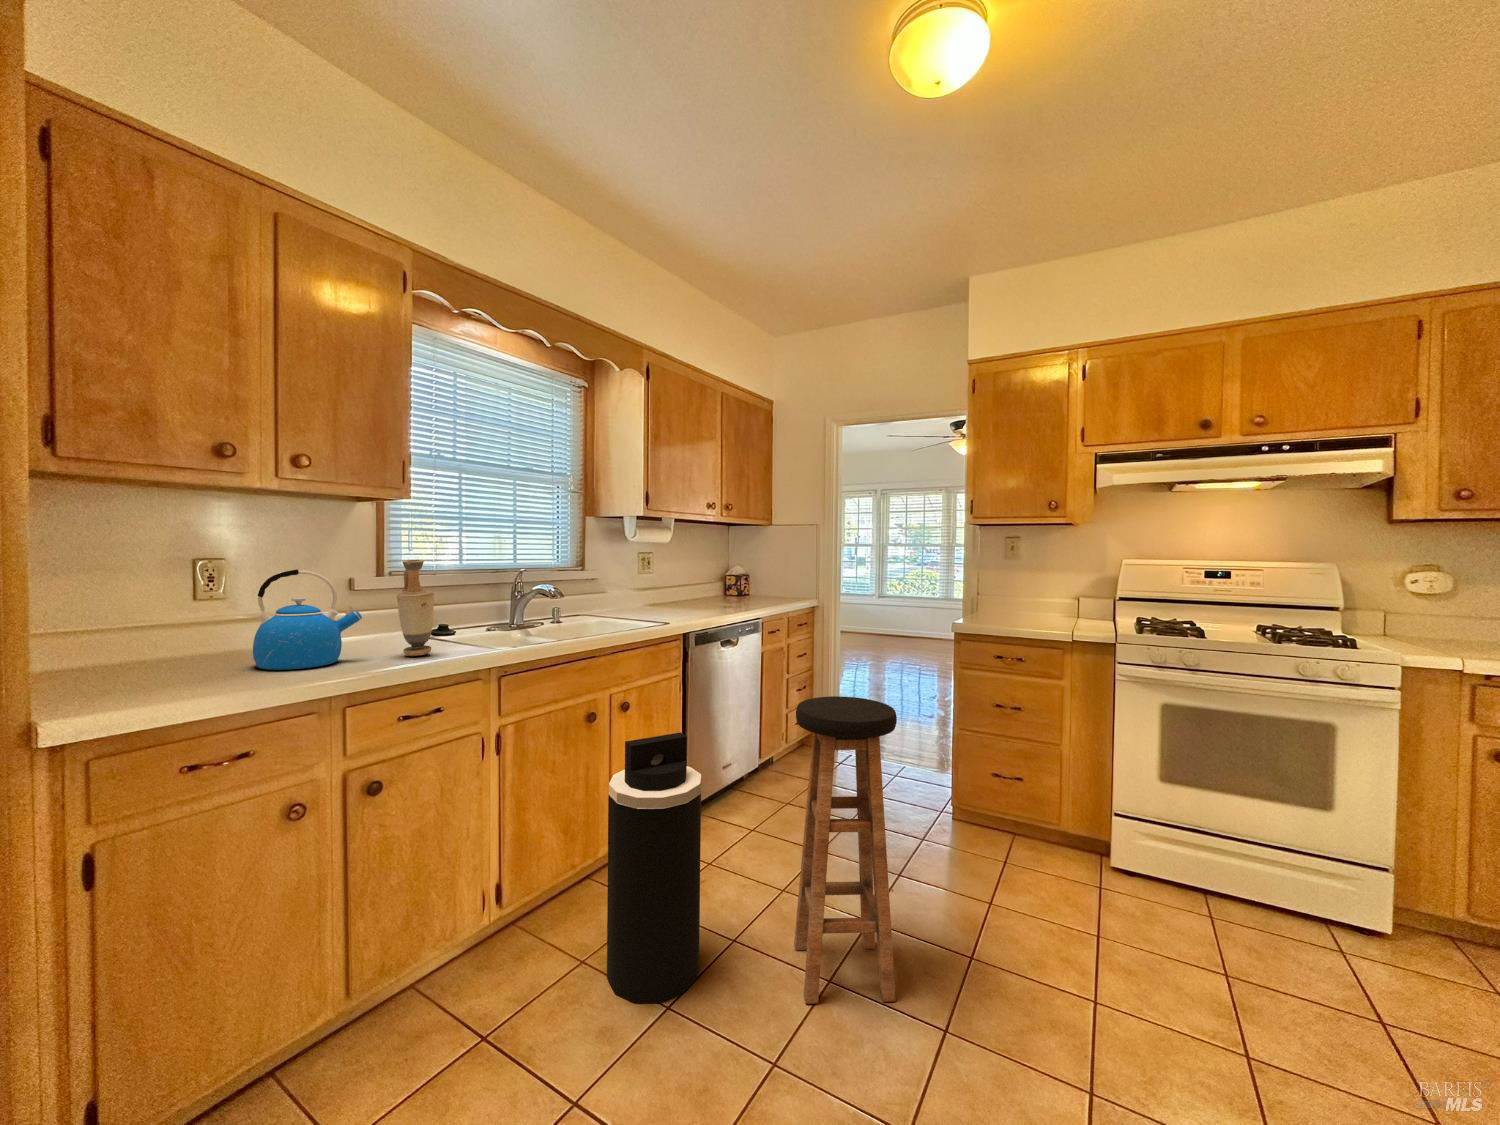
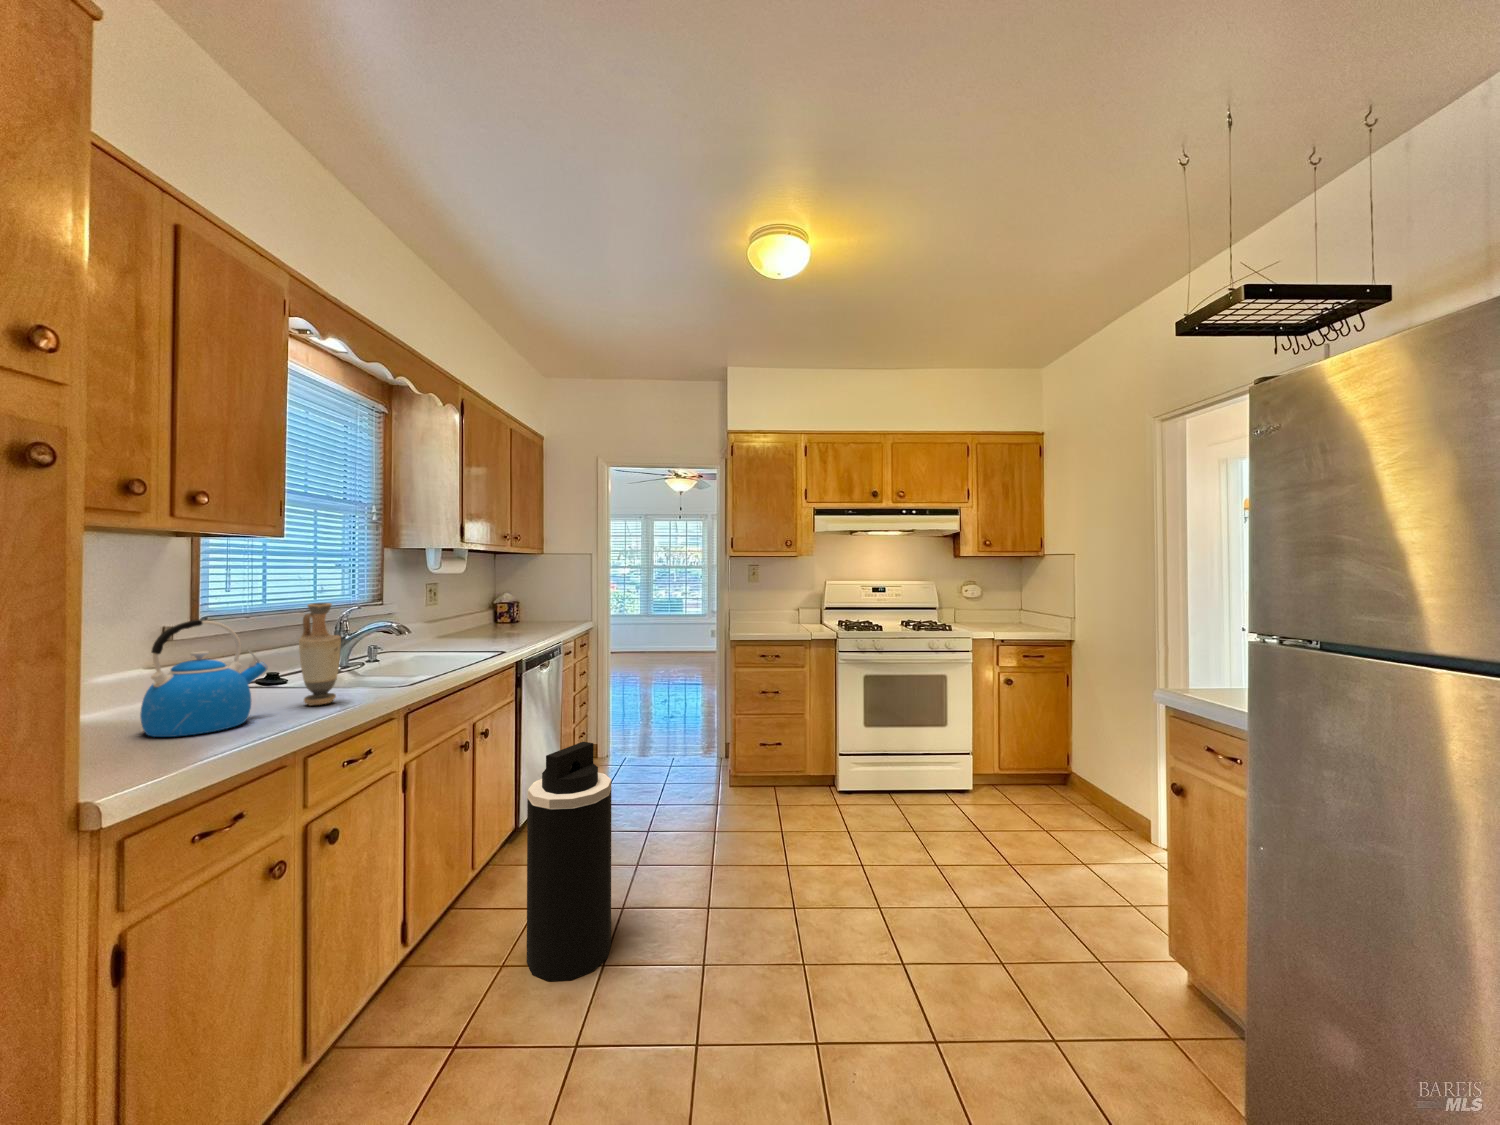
bar stool: present [794,696,897,1004] -> none [670,693,758,929]

